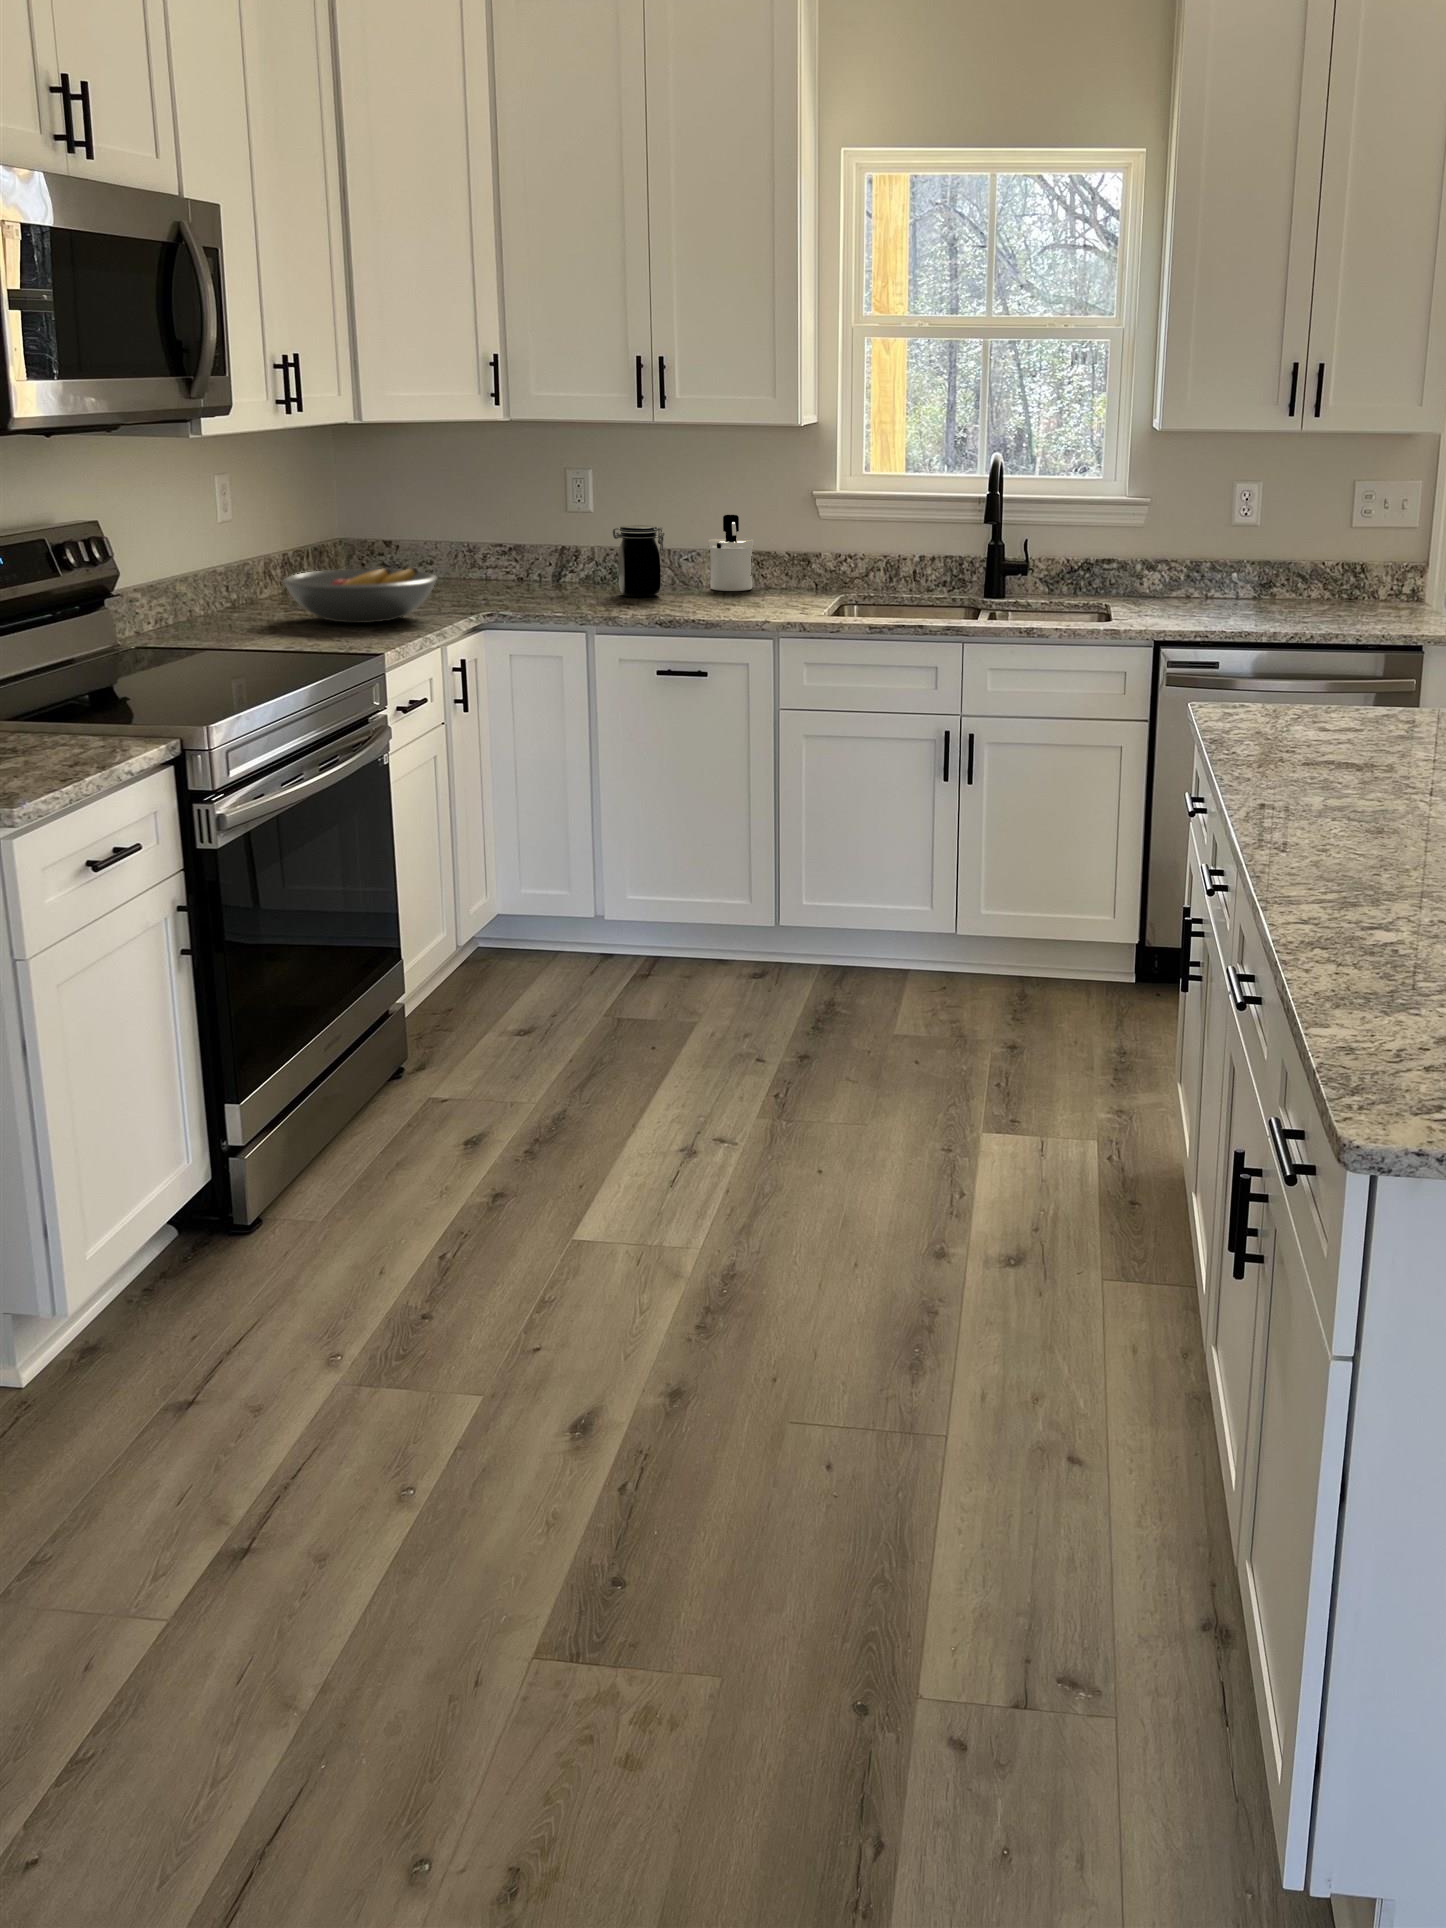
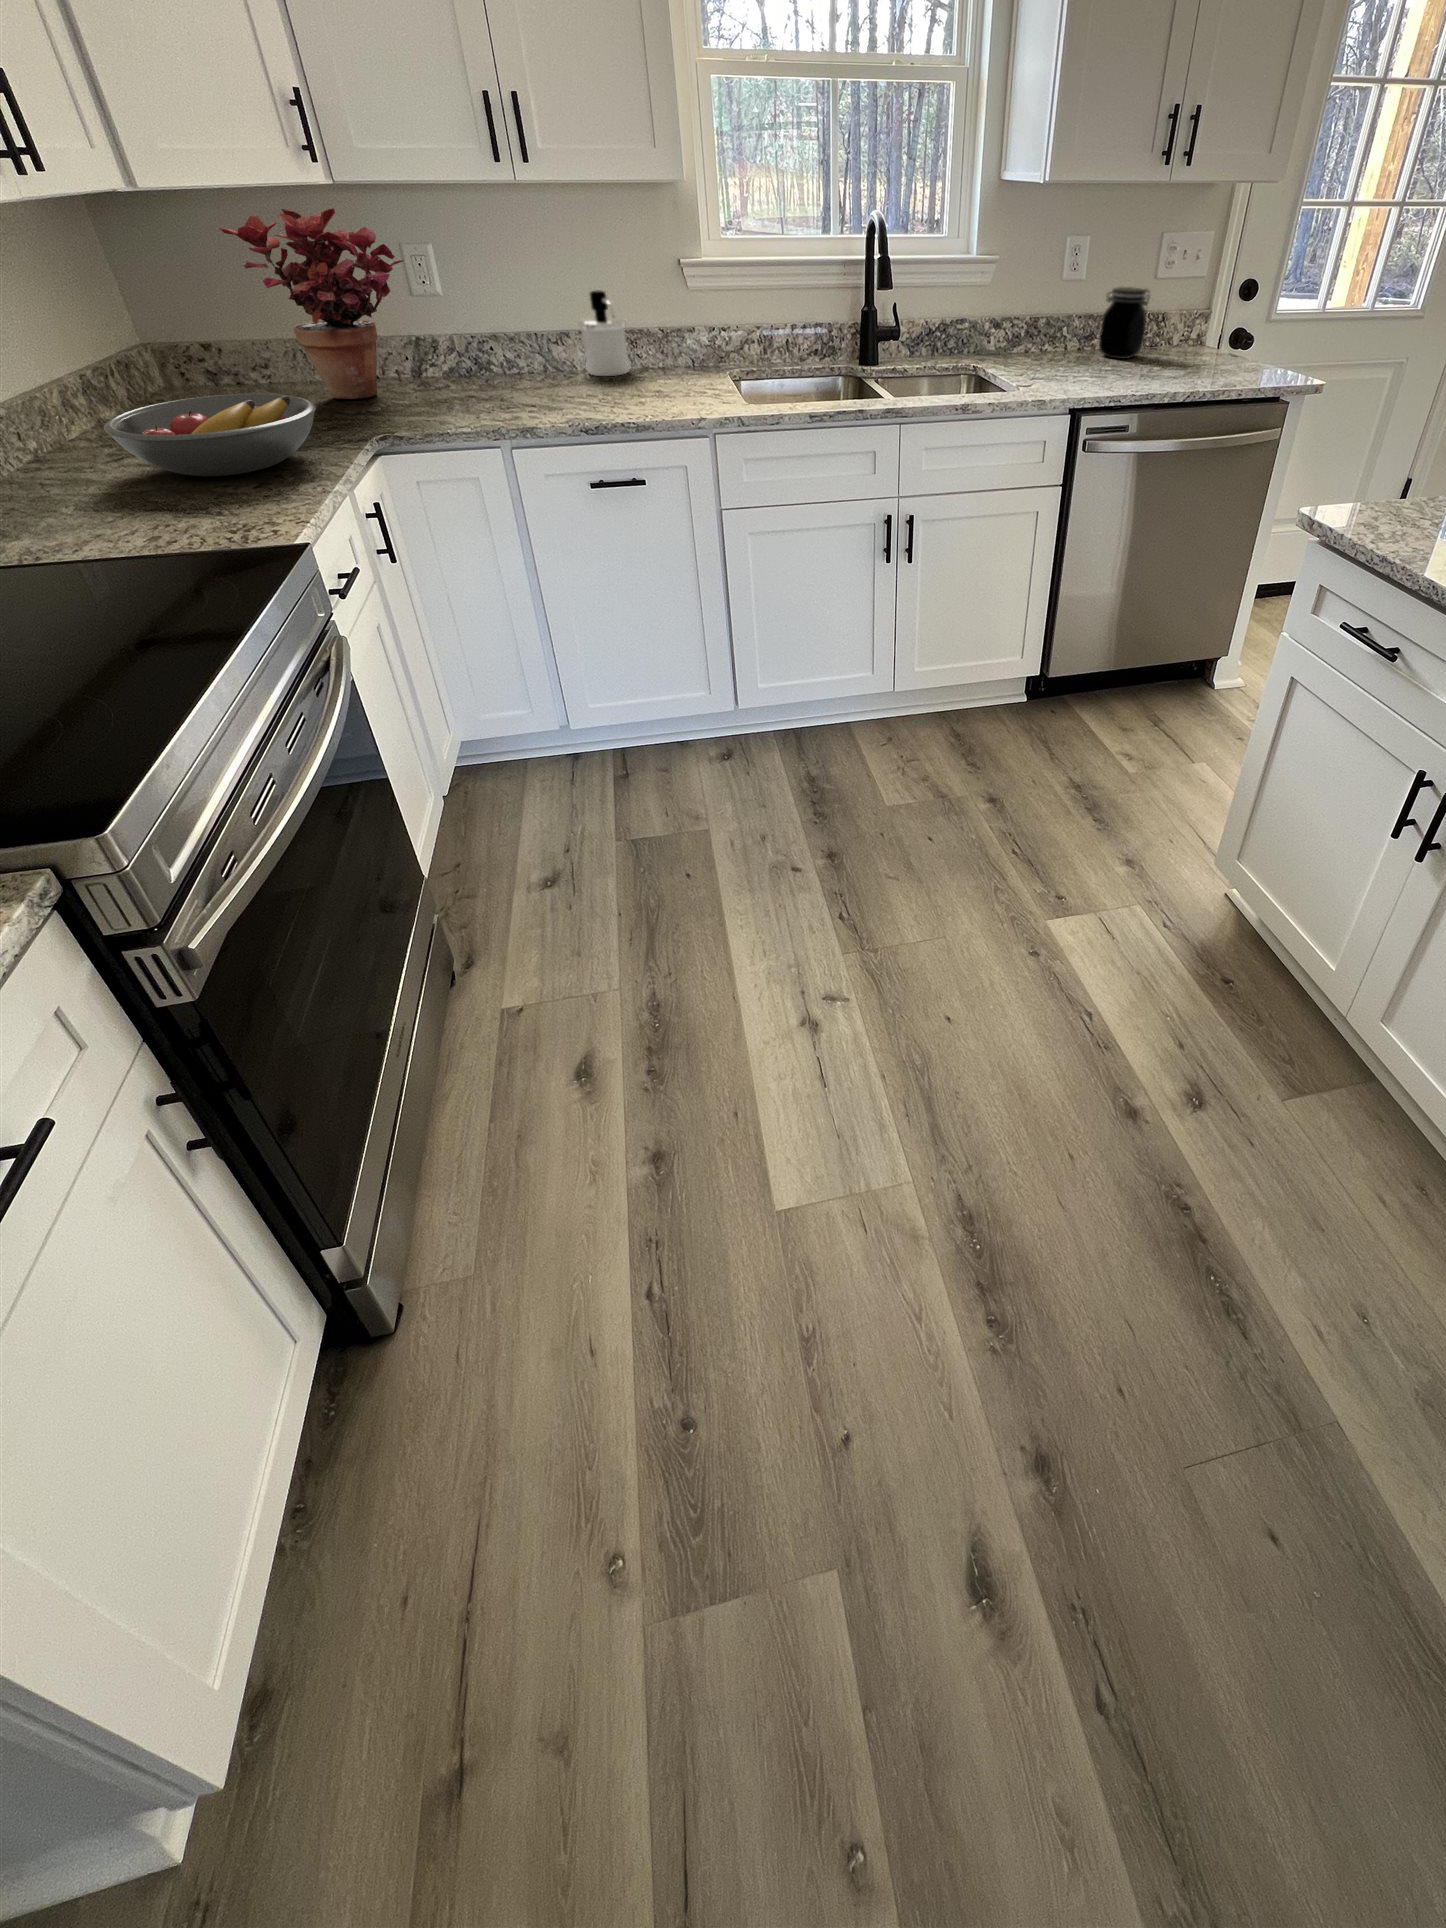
potted plant: none [420,439,560,591] -> present [219,208,404,399]
jar: present [613,525,664,597] -> present [1099,287,1150,359]

